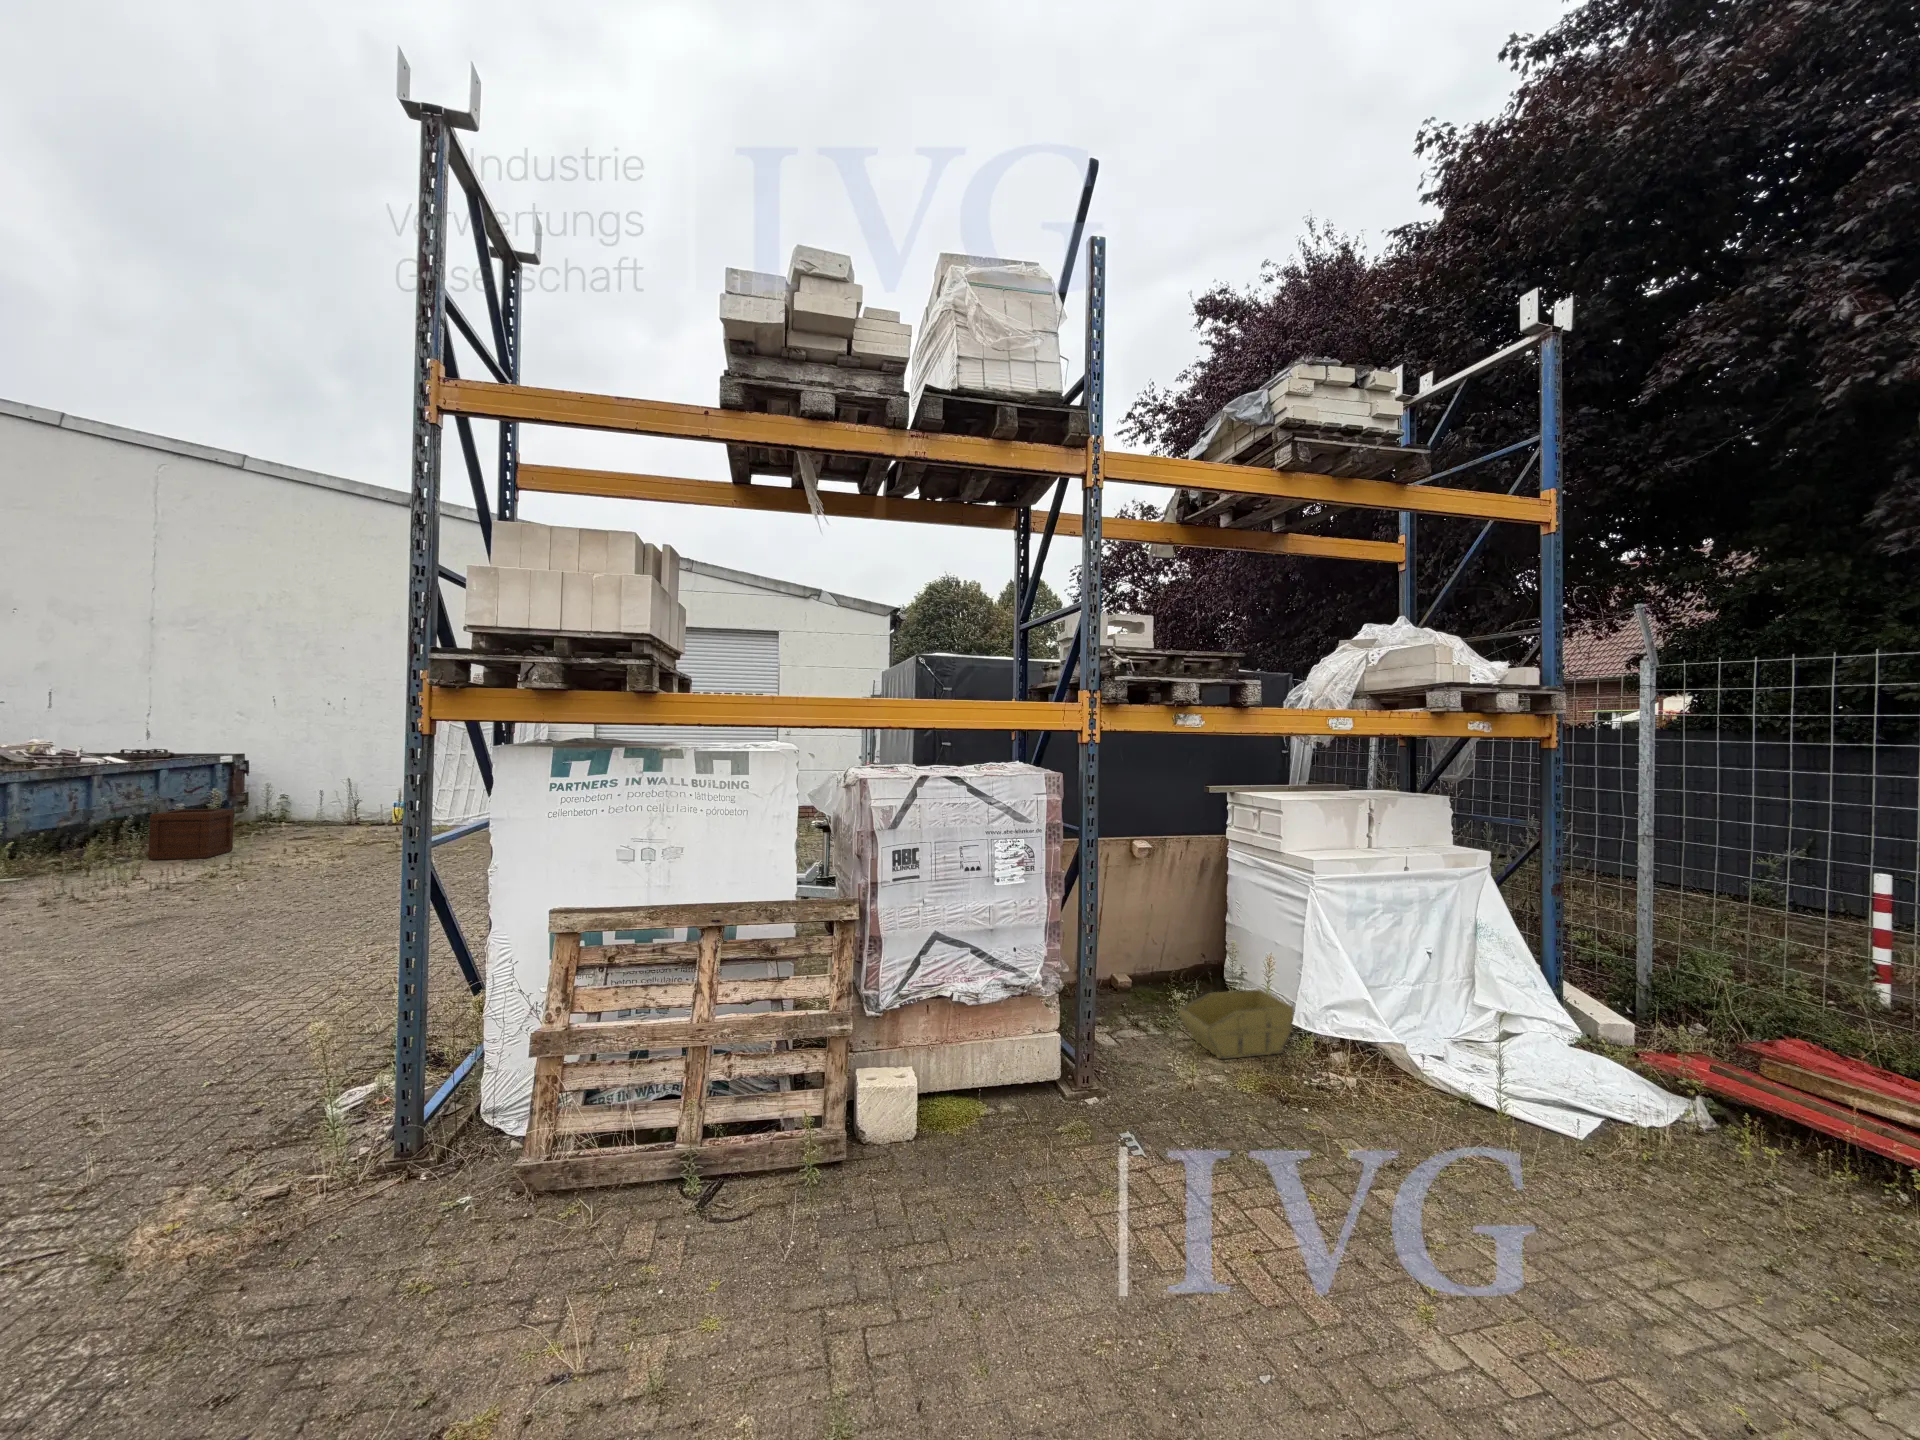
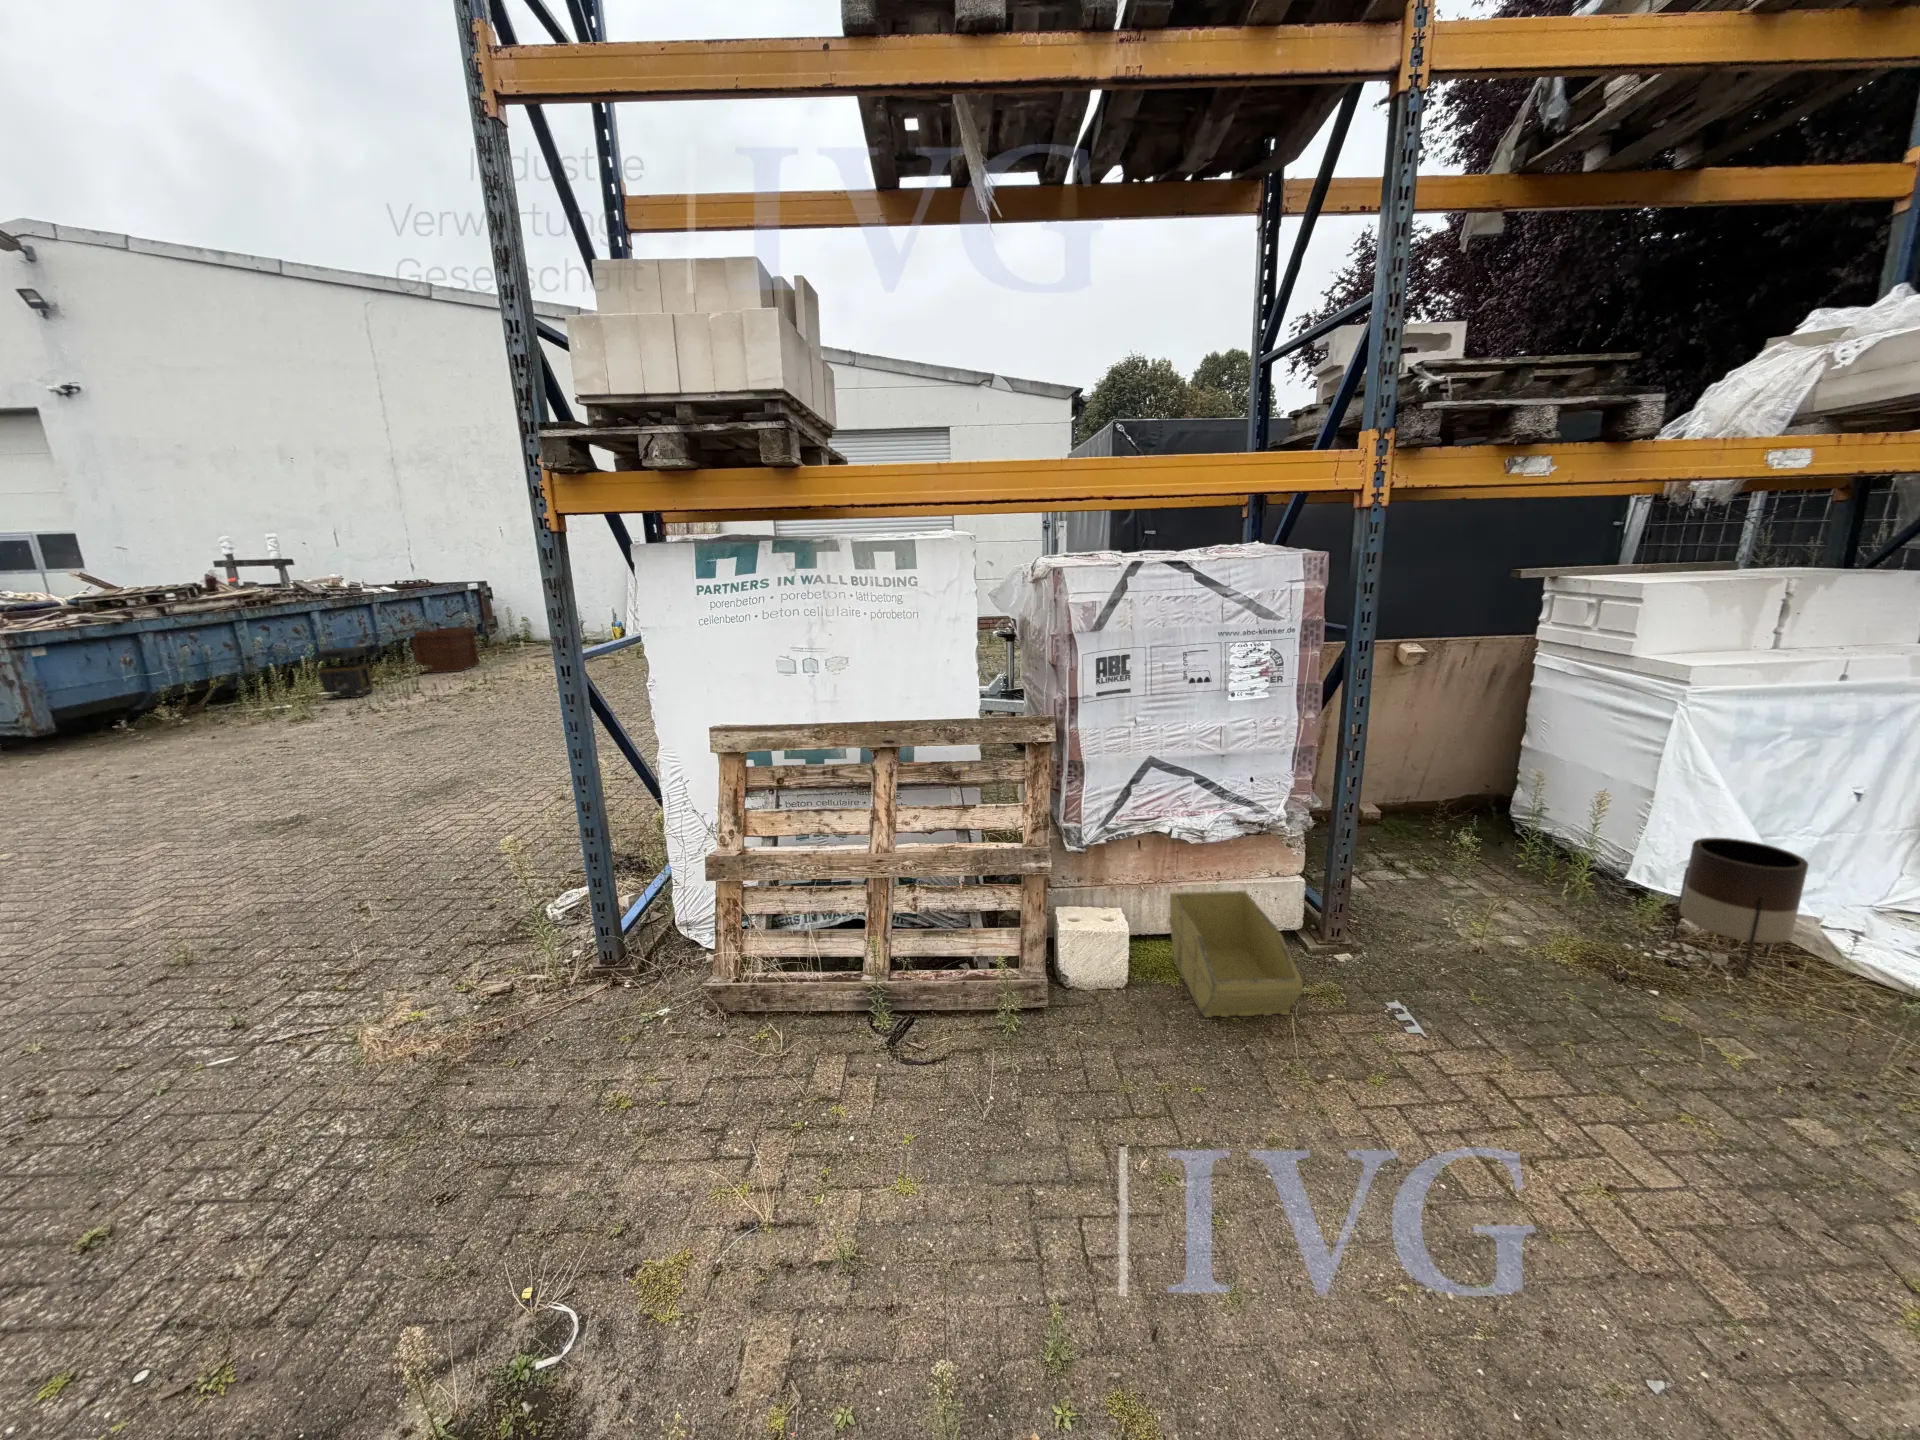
toolbox: none [19,829,92,890] -> present [315,647,373,699]
planter: none [1322,987,1390,1093] -> present [1672,838,1808,976]
storage bin: present [1179,990,1294,1059] -> present [1169,891,1303,1017]

